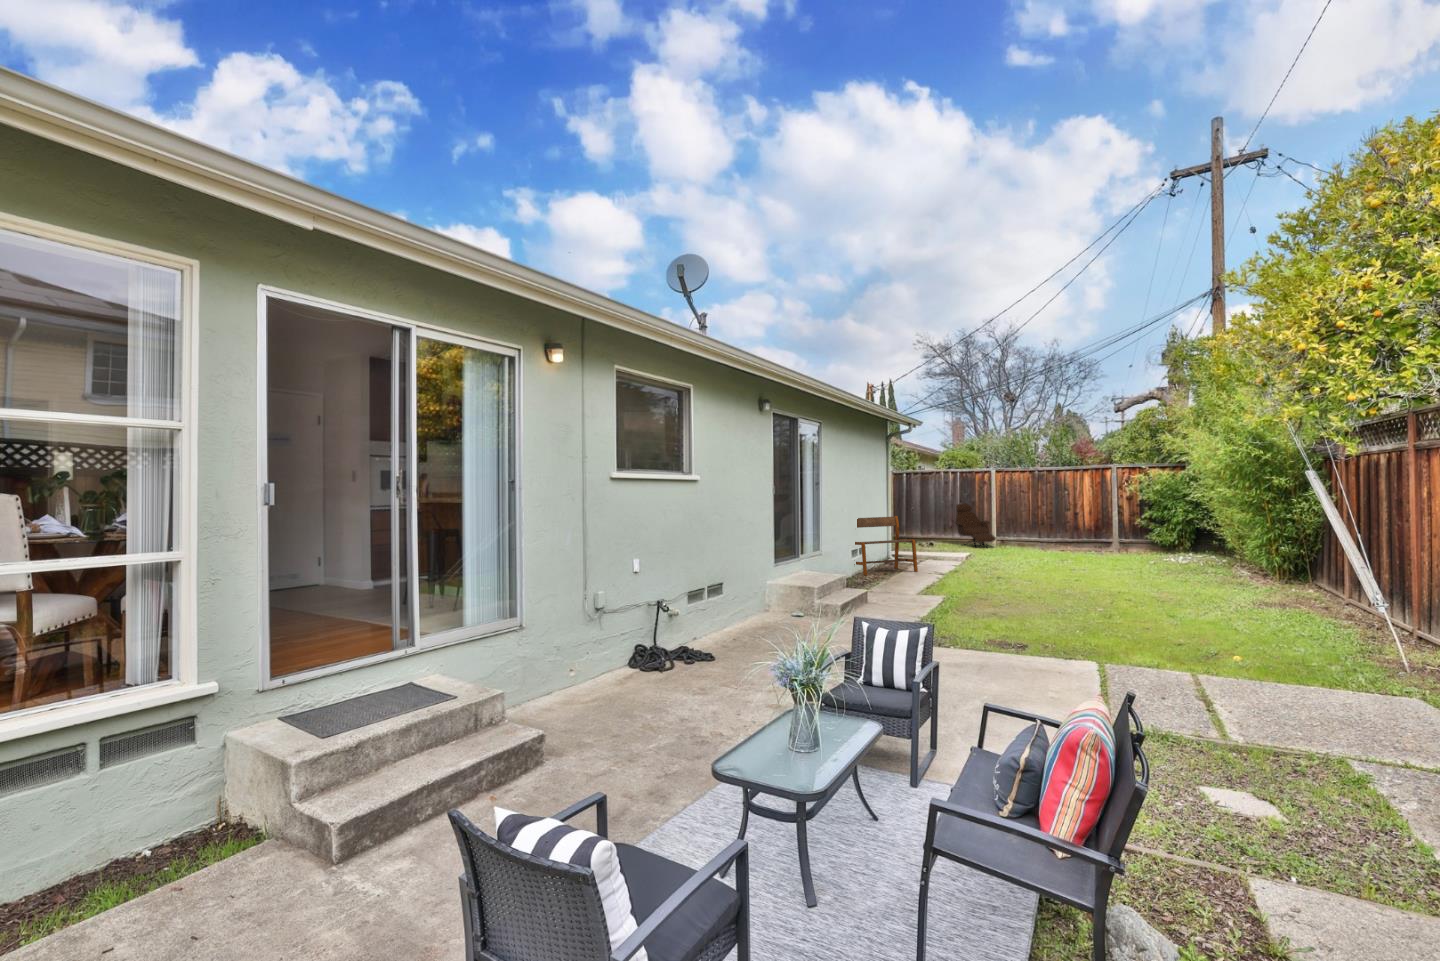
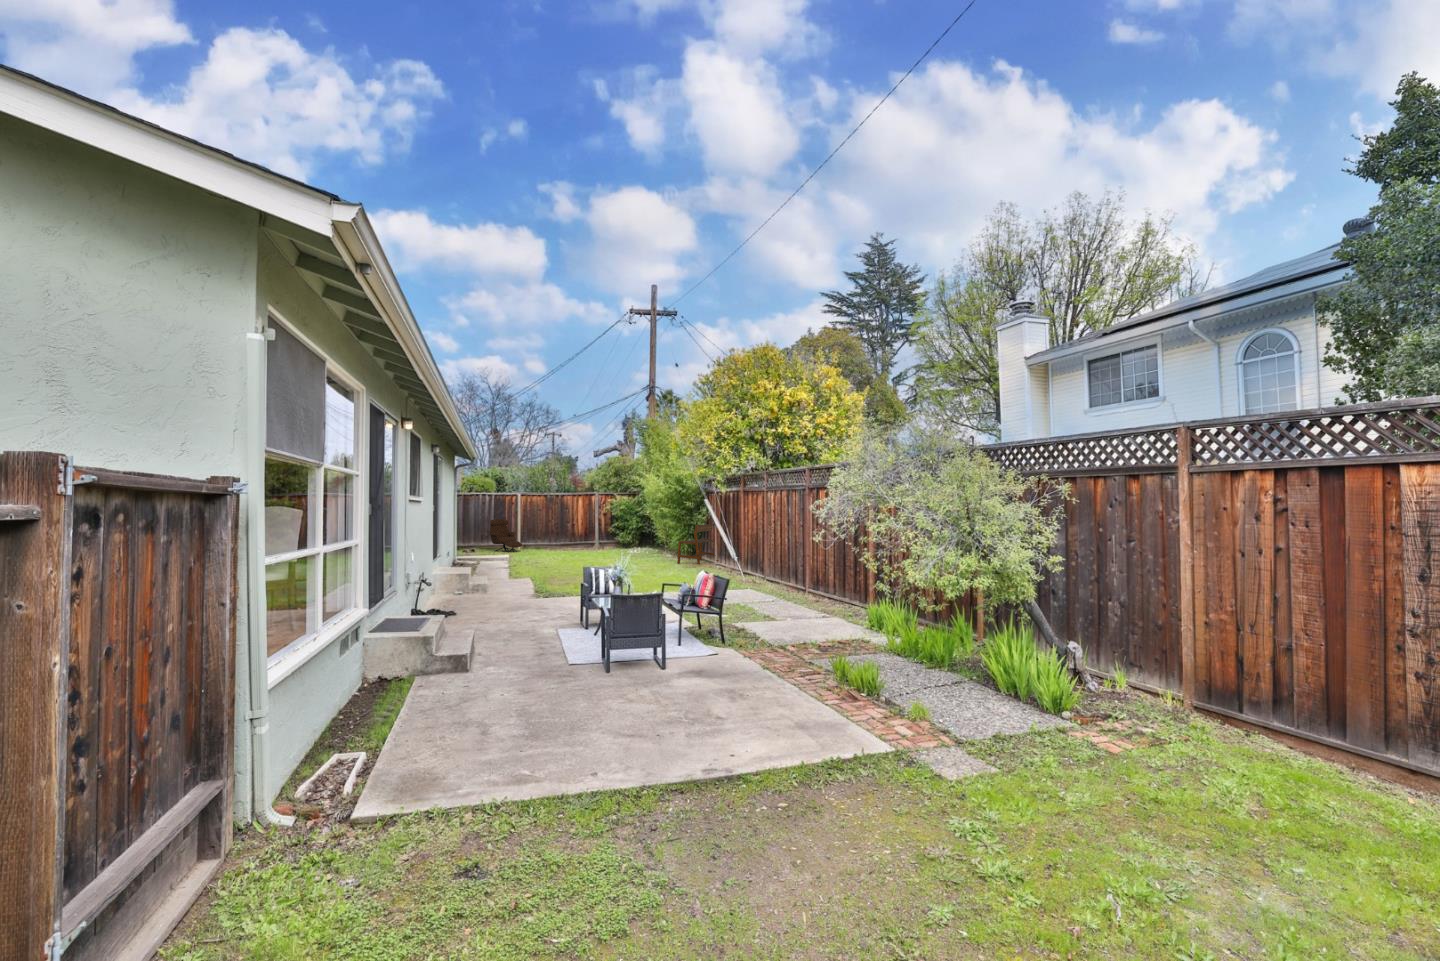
bench: present [854,516,918,575] -> present [677,524,719,564]

